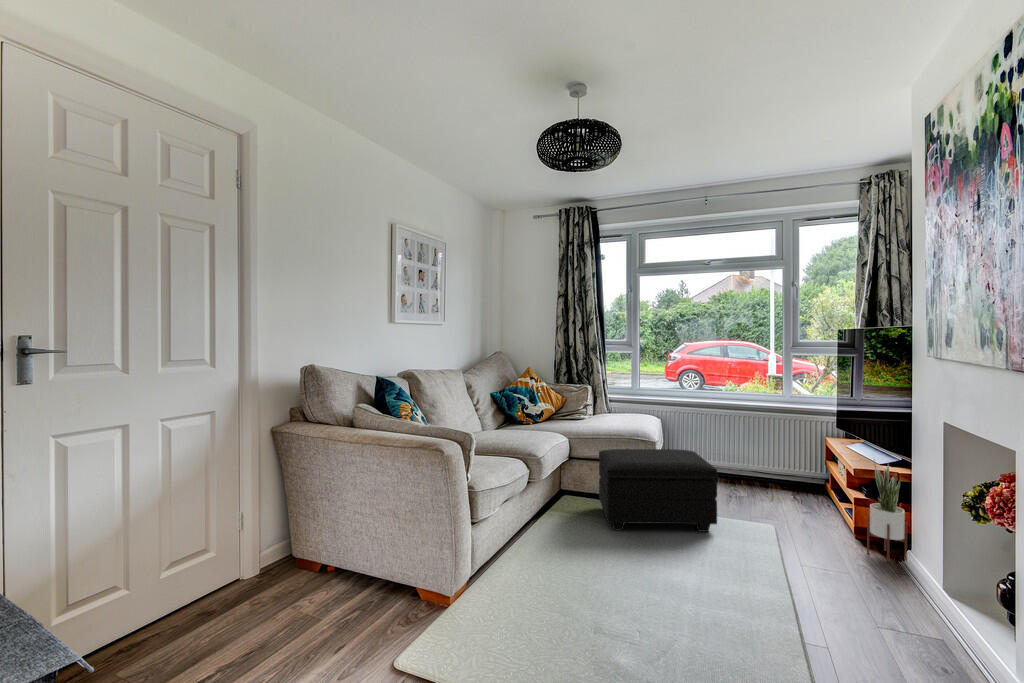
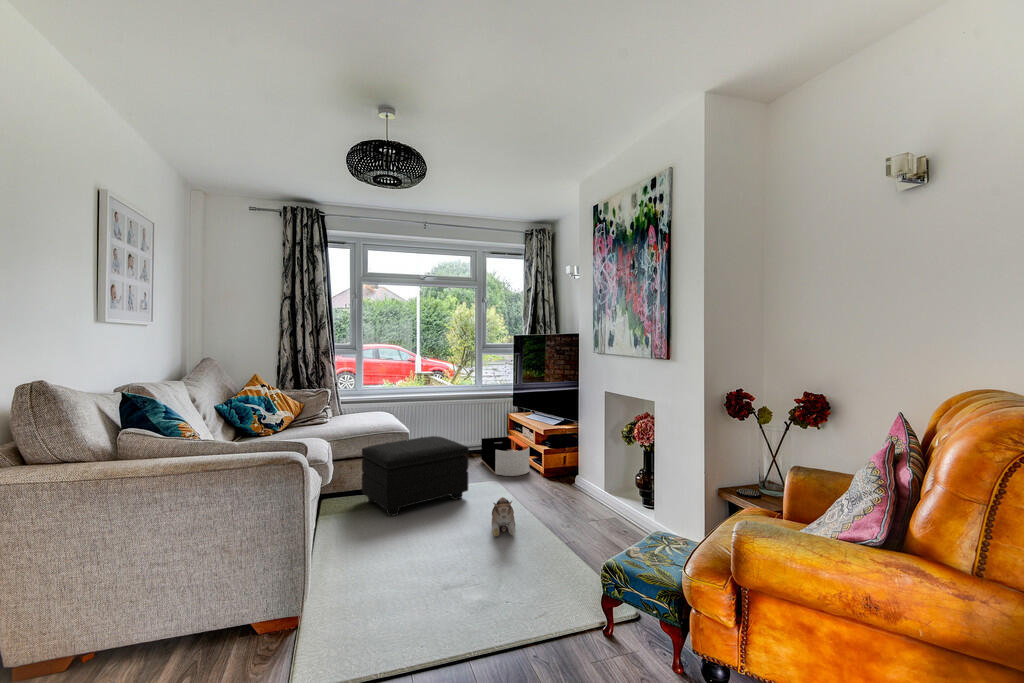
potted plant: present [867,460,907,562] -> none [558,423,578,490]
storage bin: none [774,464,837,523] -> present [481,436,530,476]
plush toy: none [702,541,749,596] -> present [492,497,515,537]

